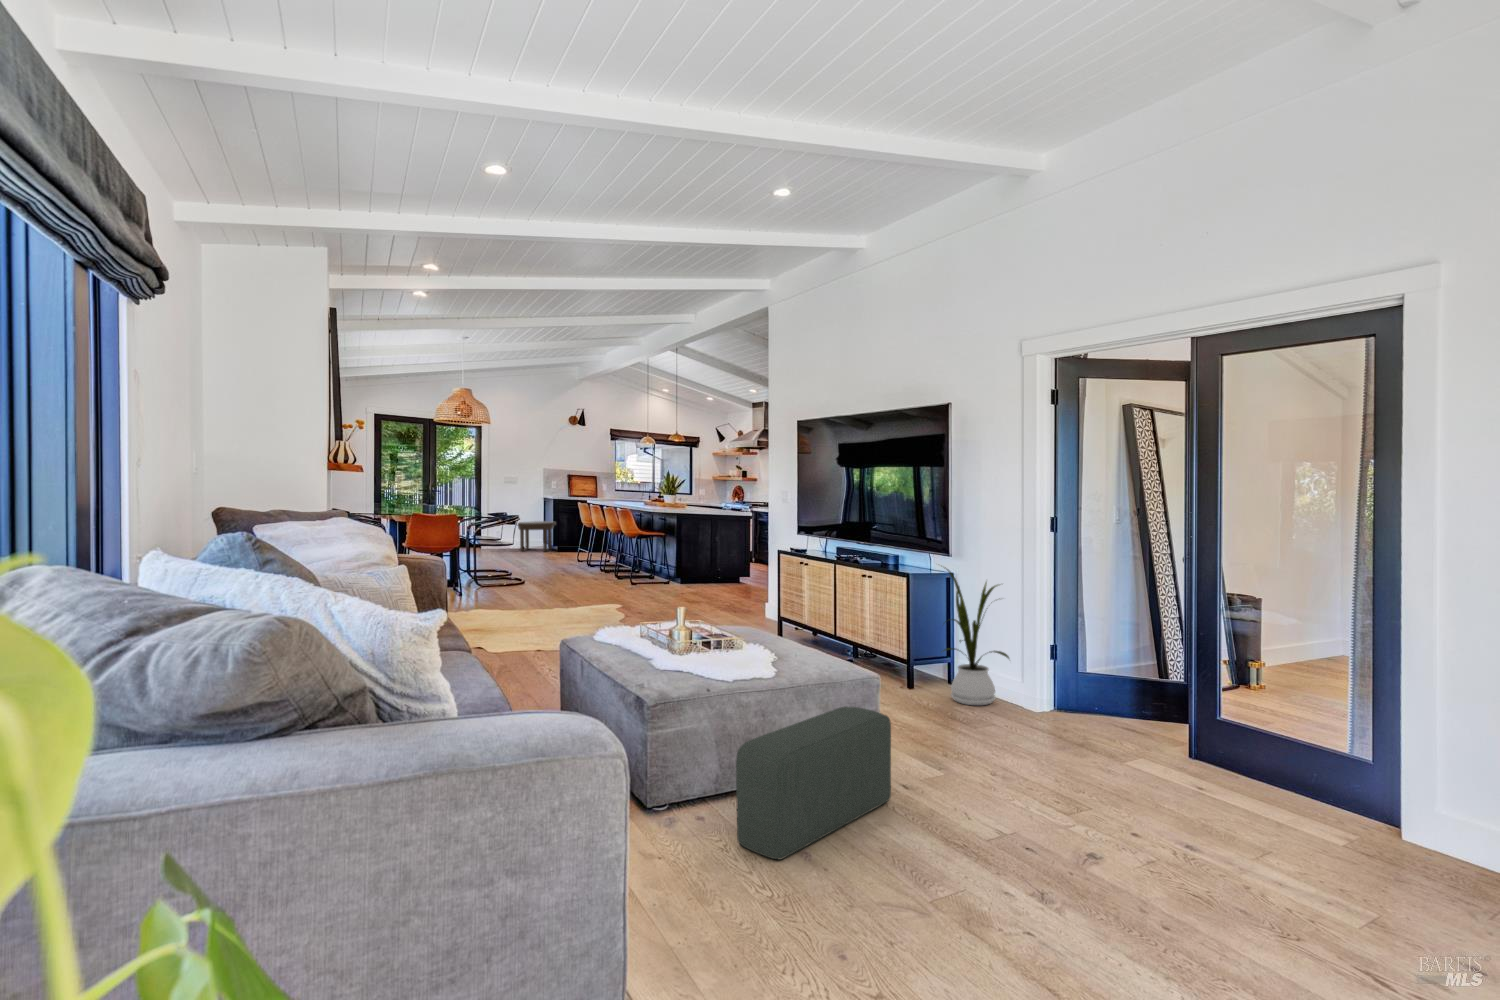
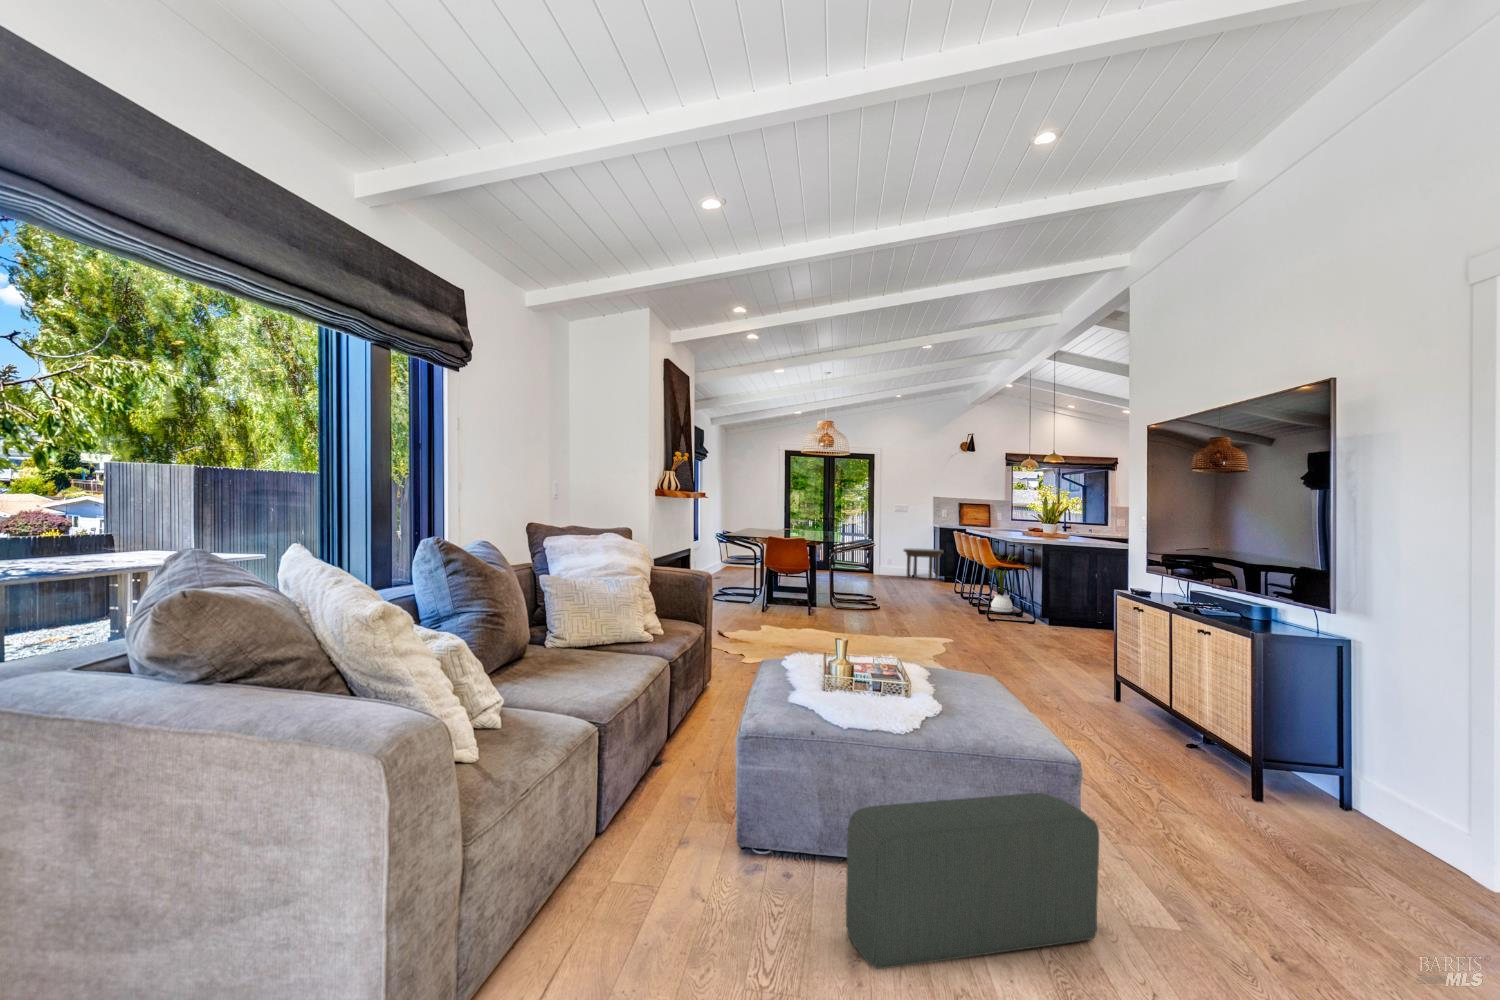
house plant: present [944,569,1009,705] -> present [991,547,1017,612]

